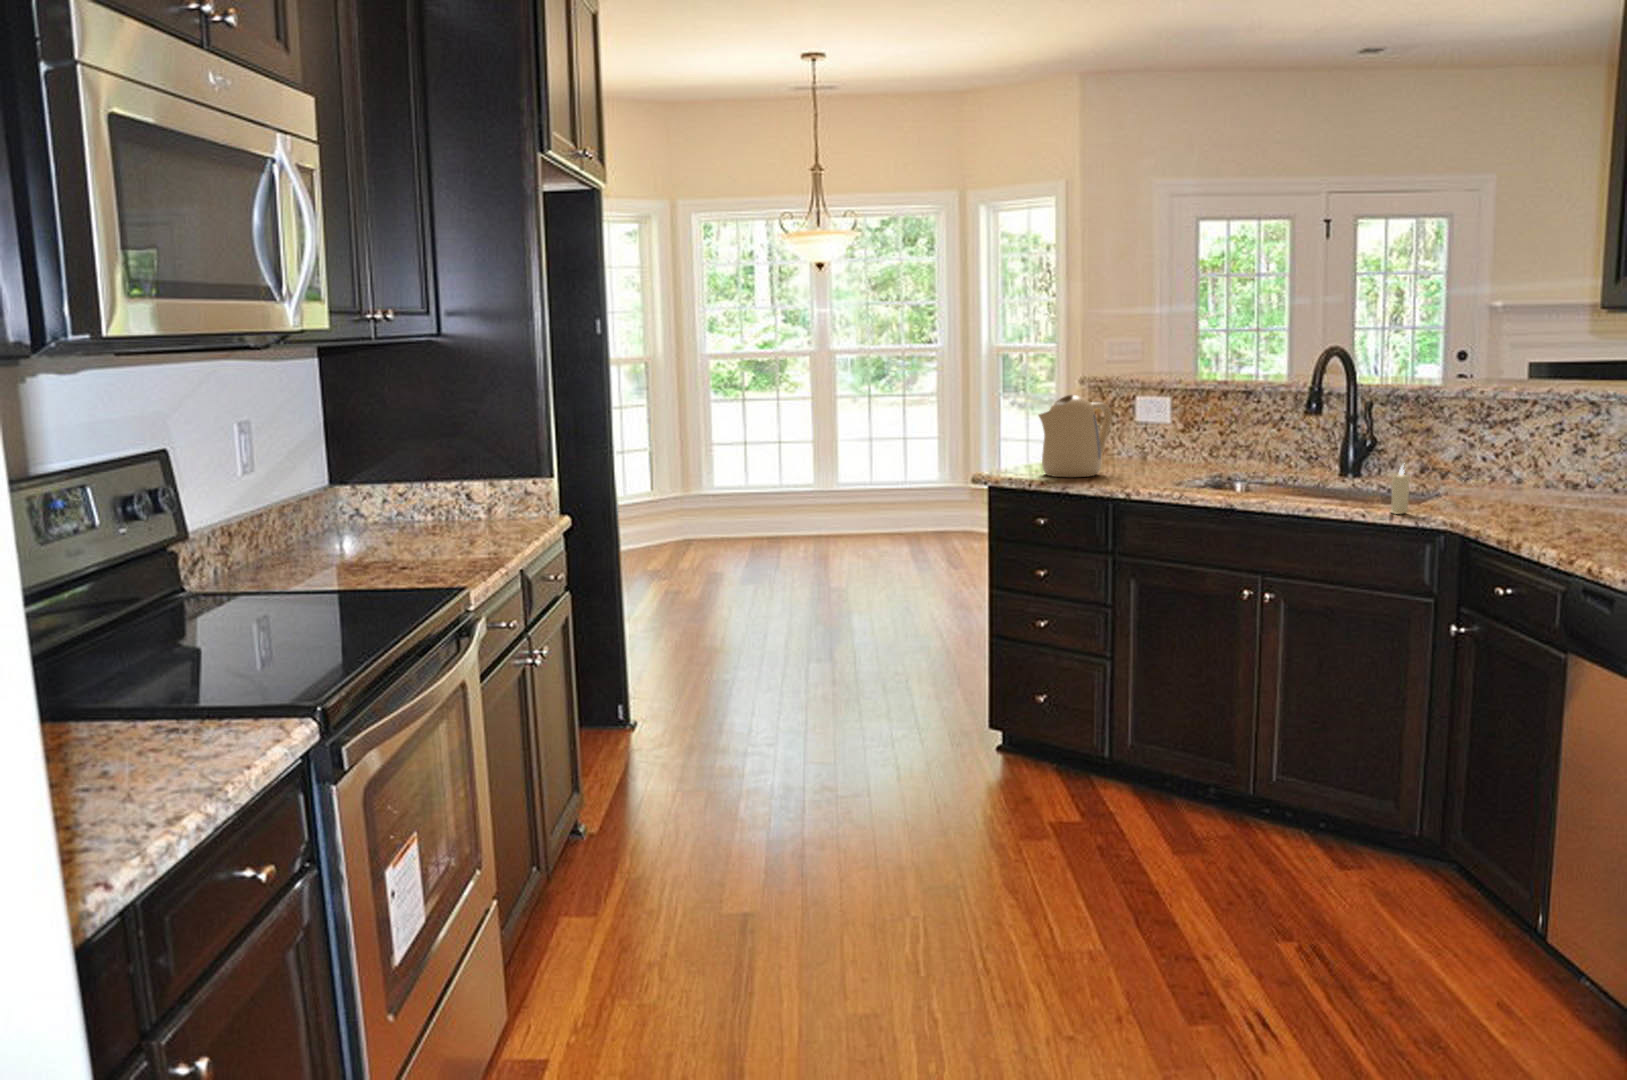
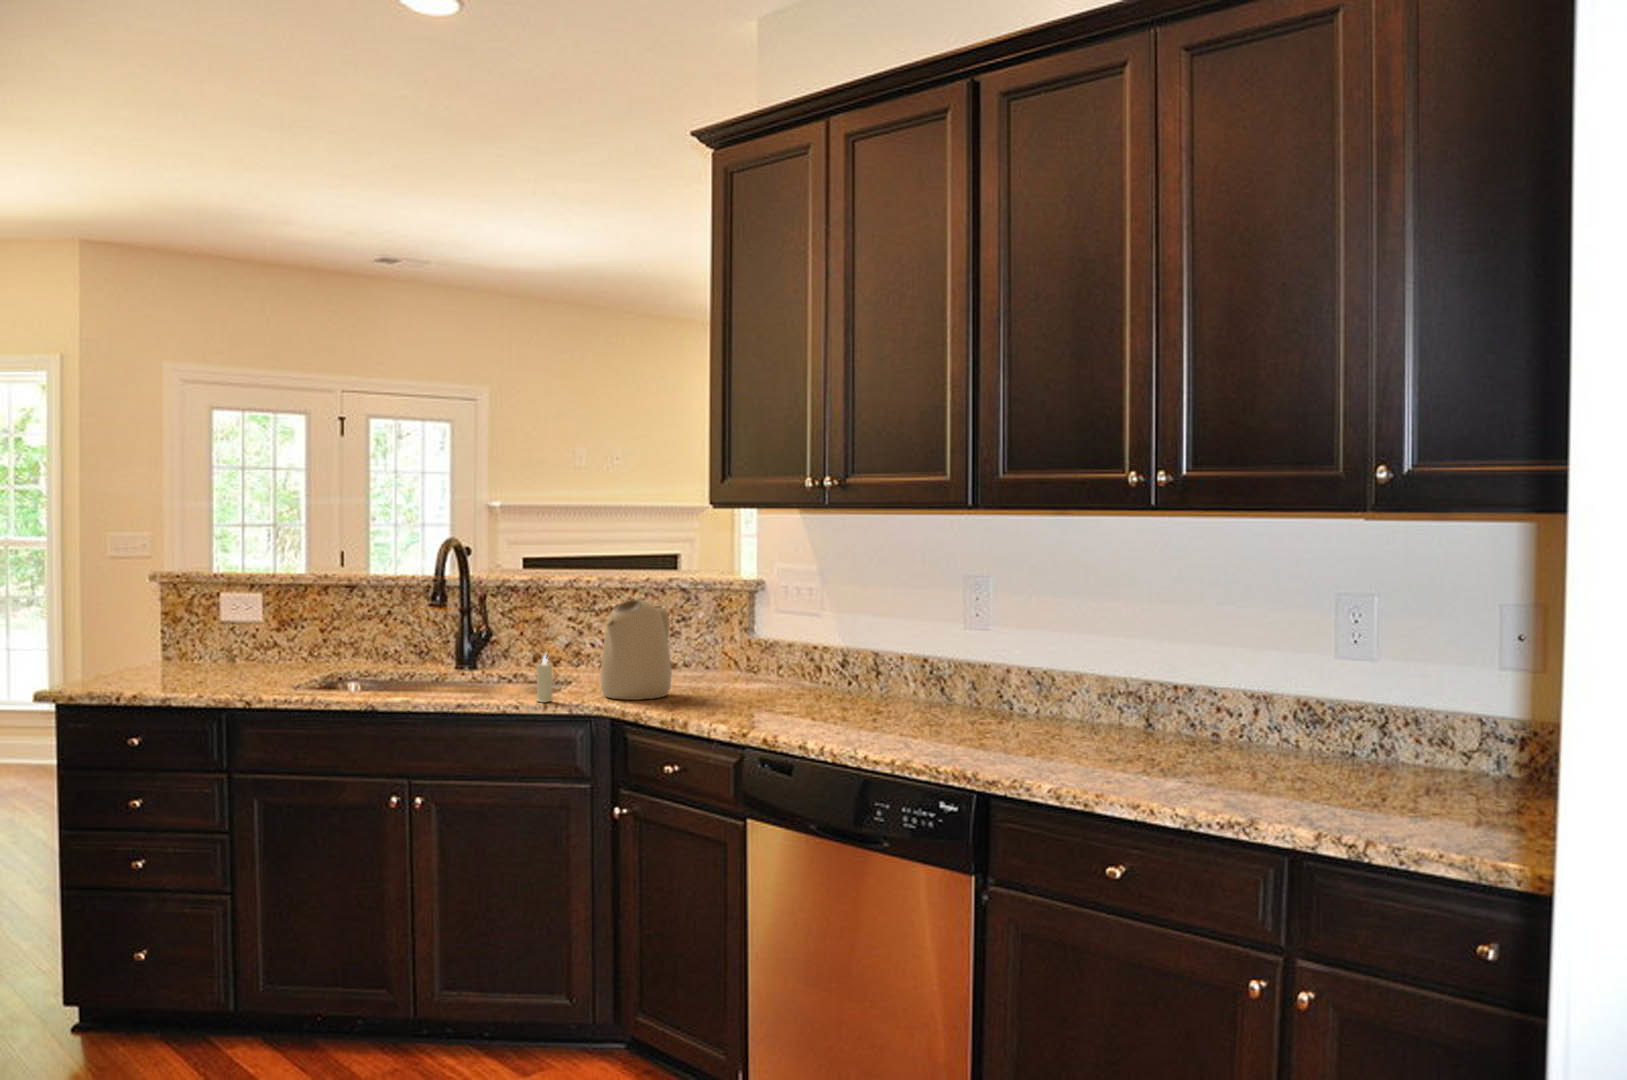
kettle: present [1038,395,1112,477] -> present [600,600,672,700]

